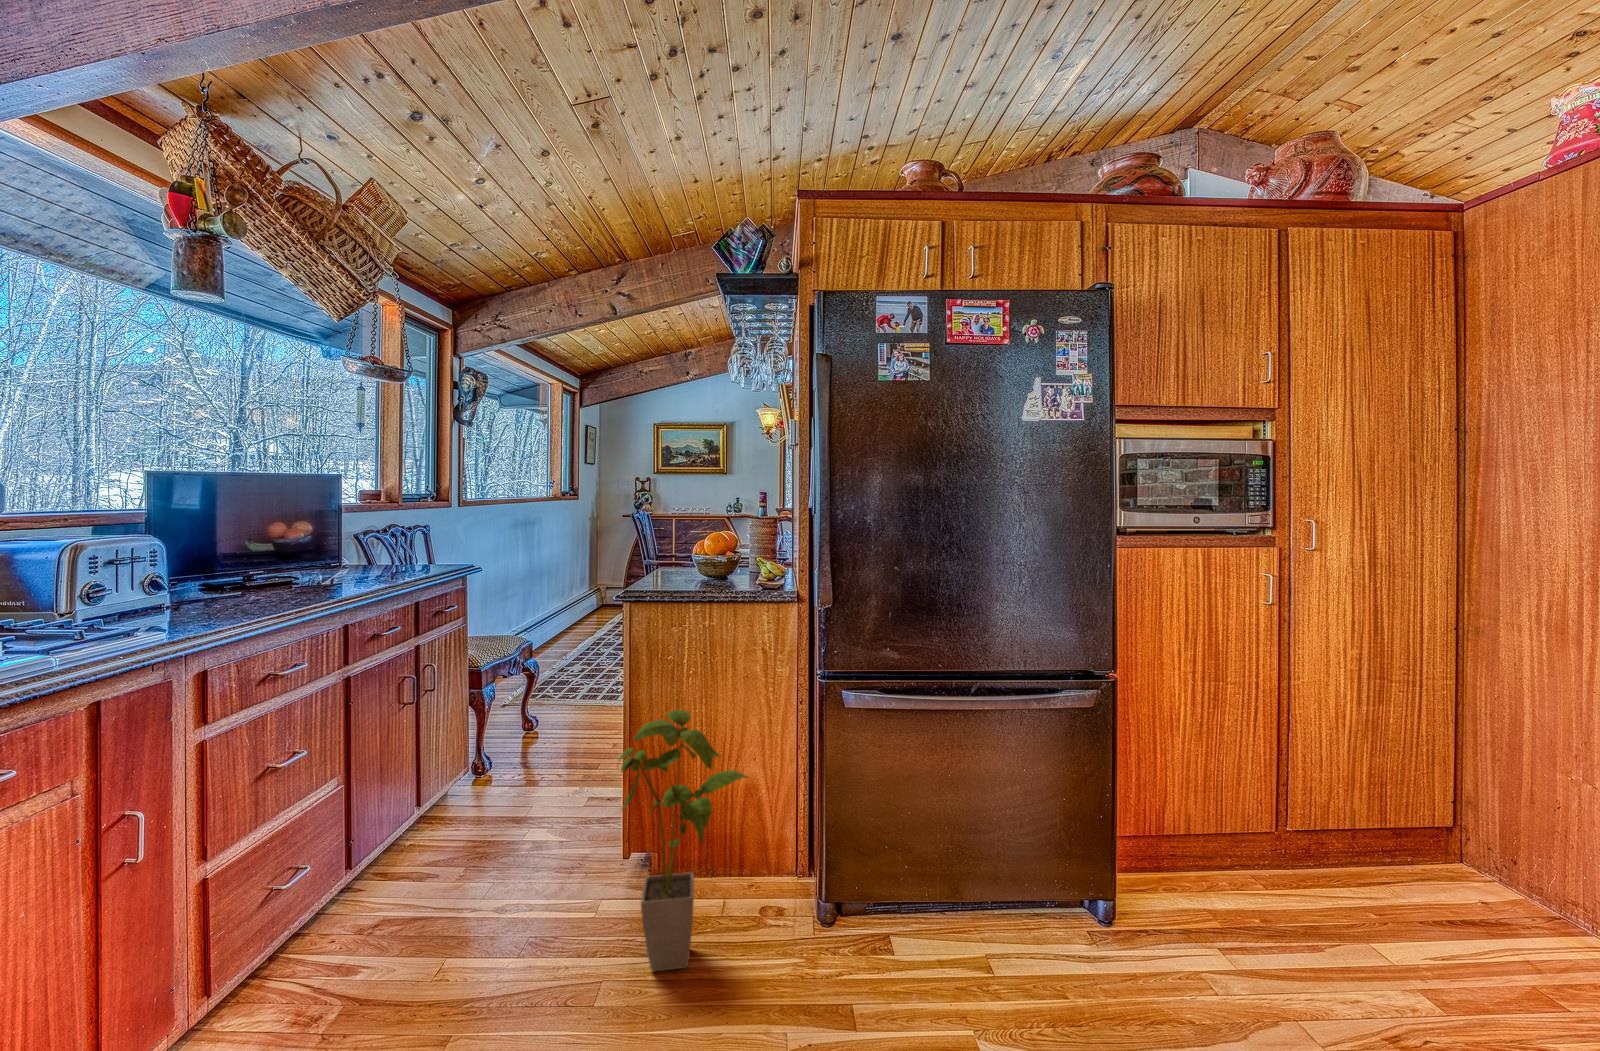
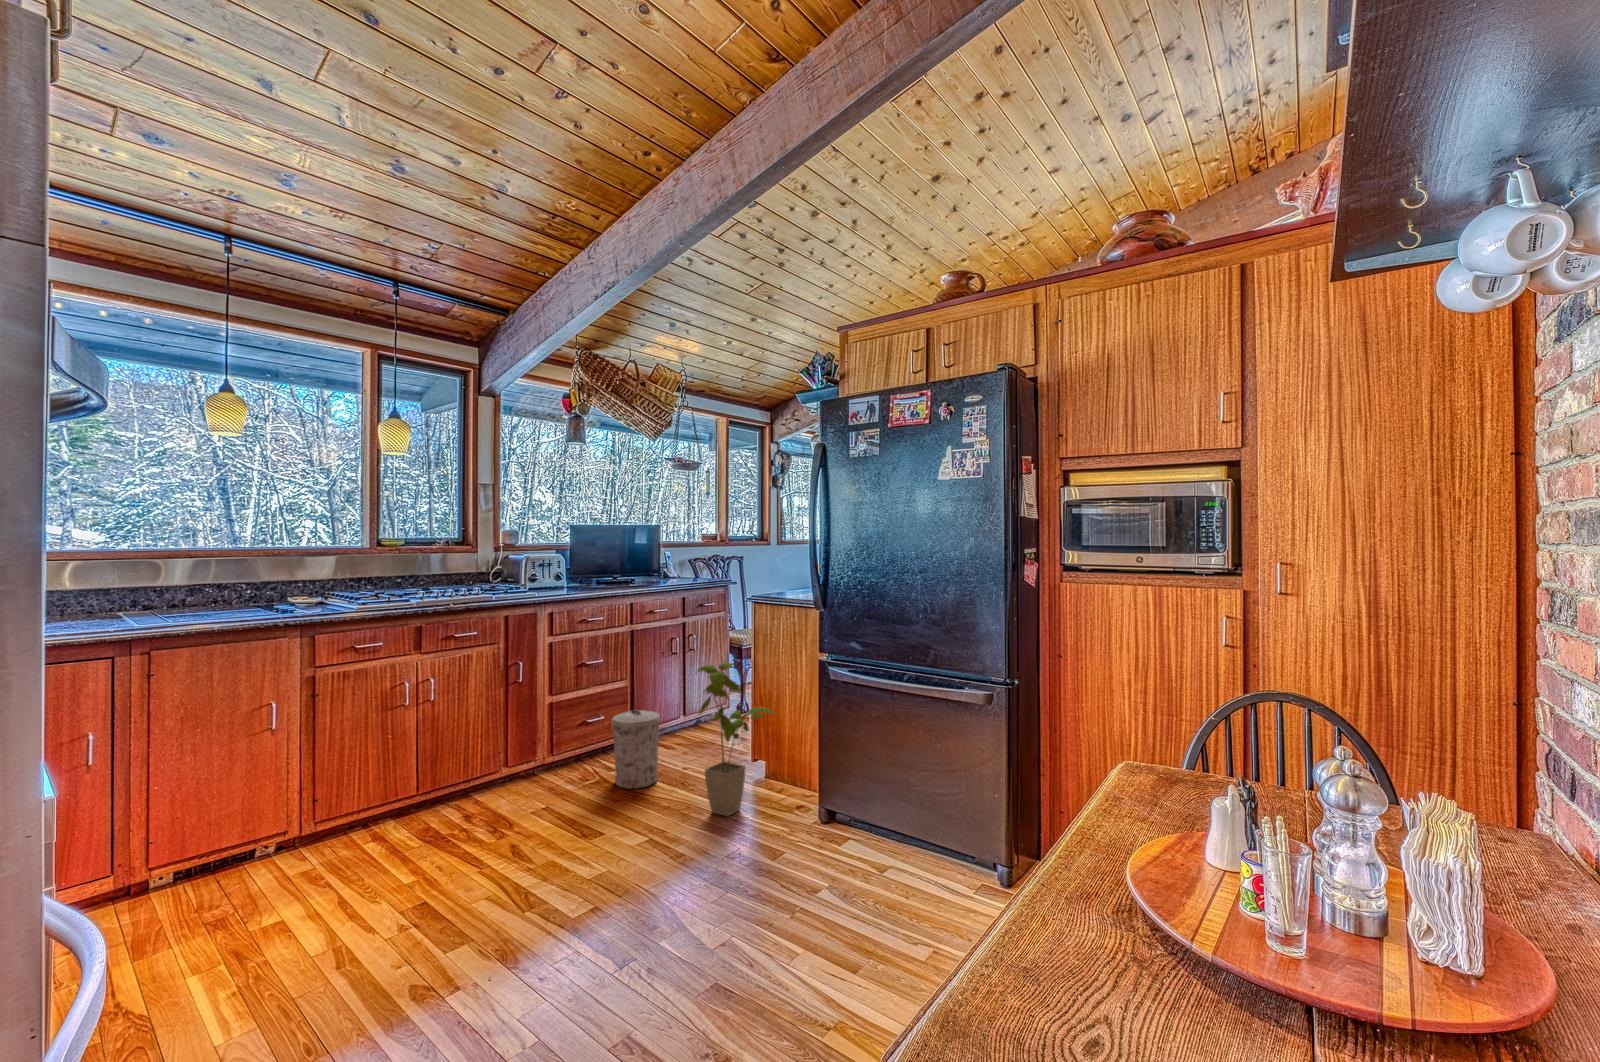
trash can: none [377,826,481,996] -> present [611,710,660,789]

